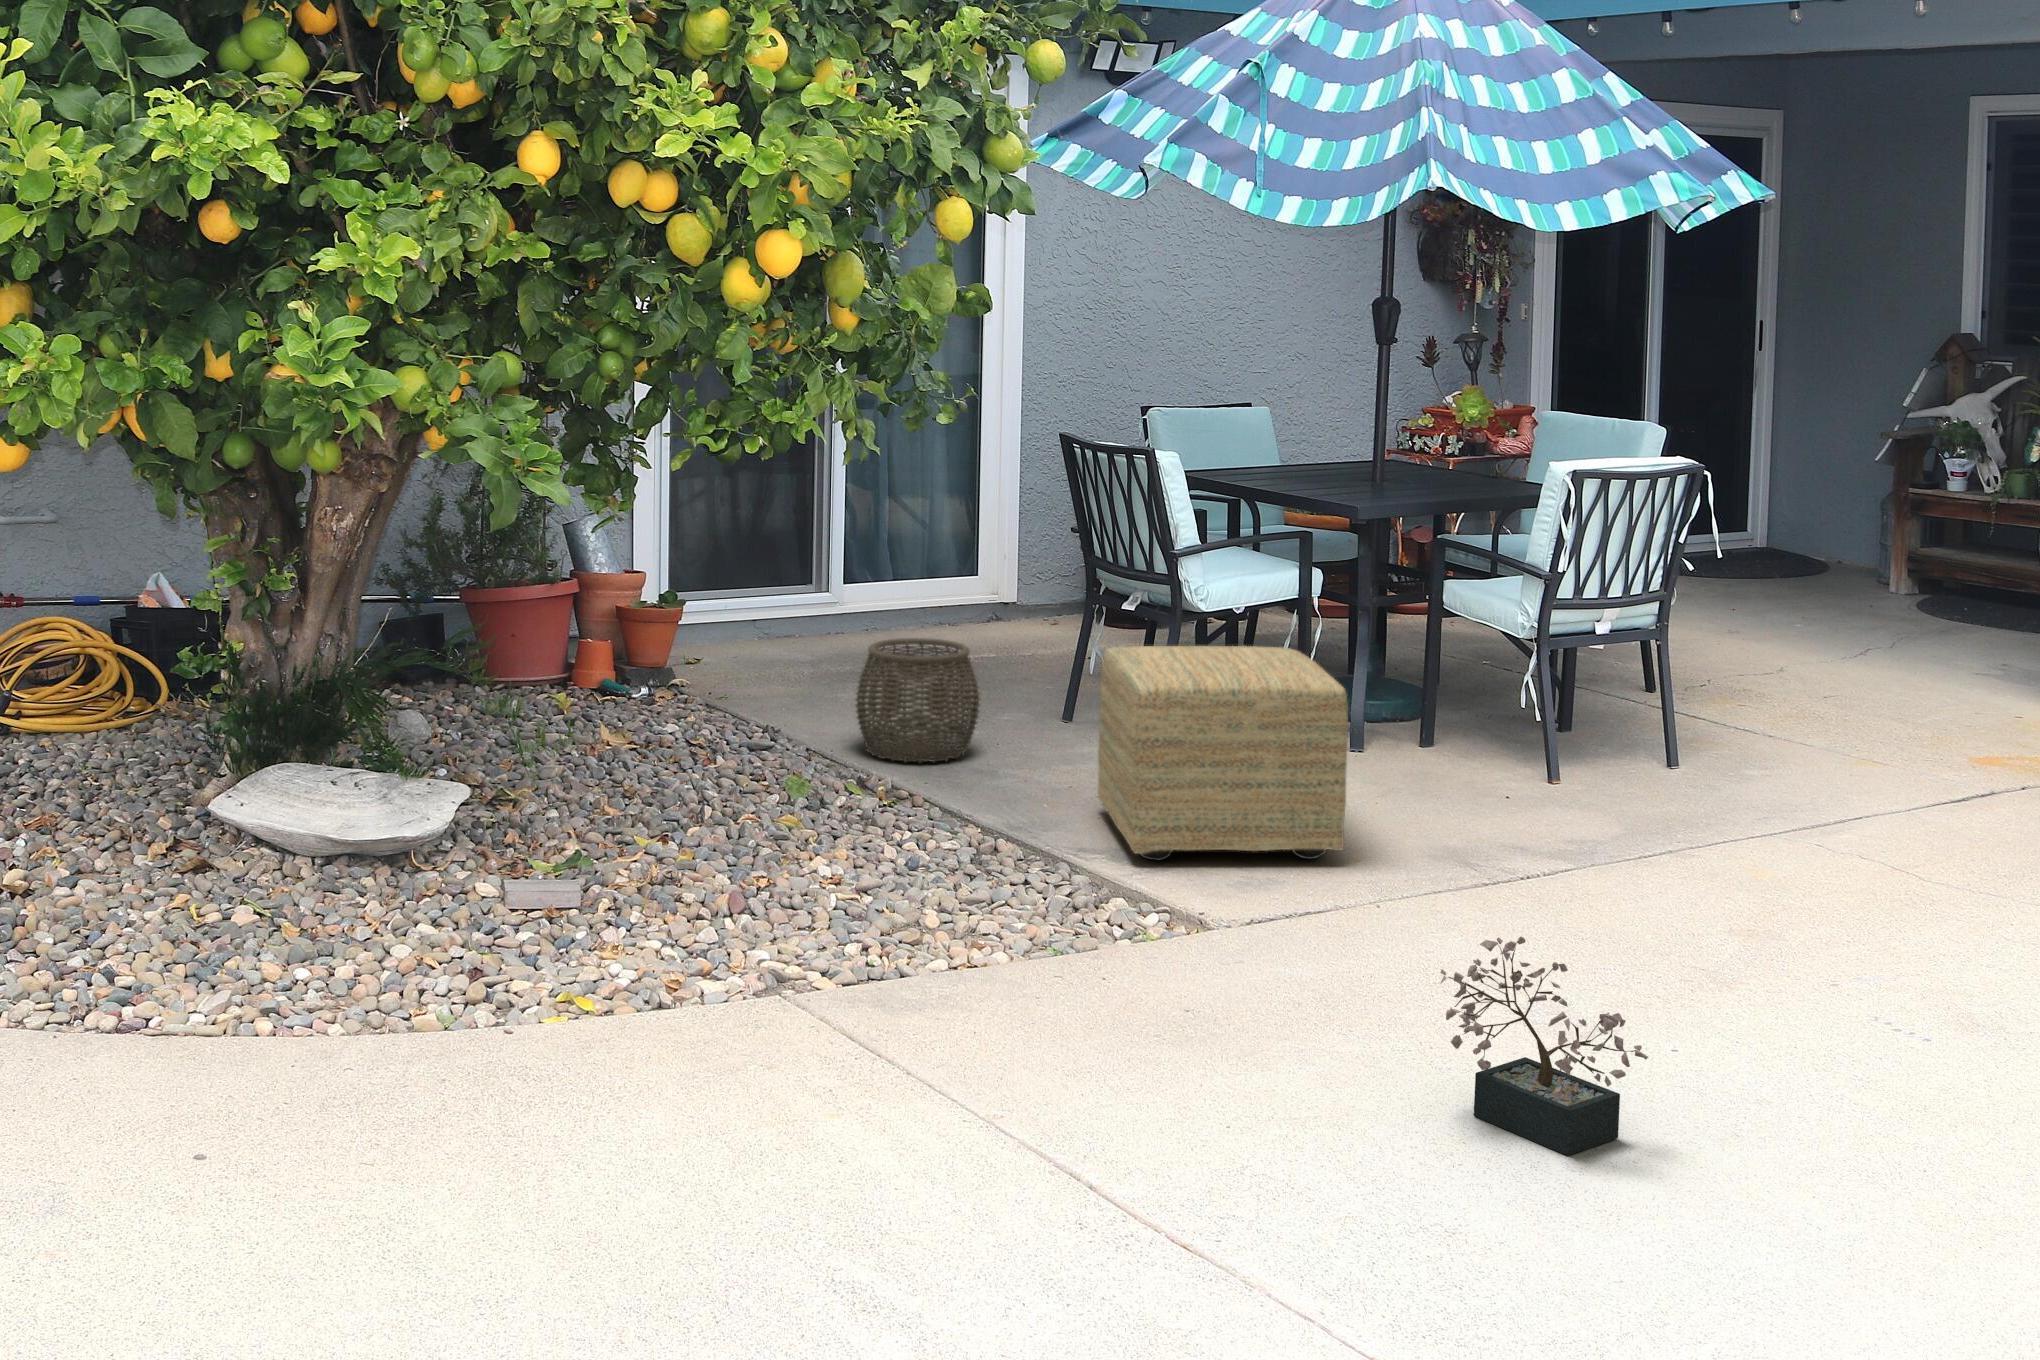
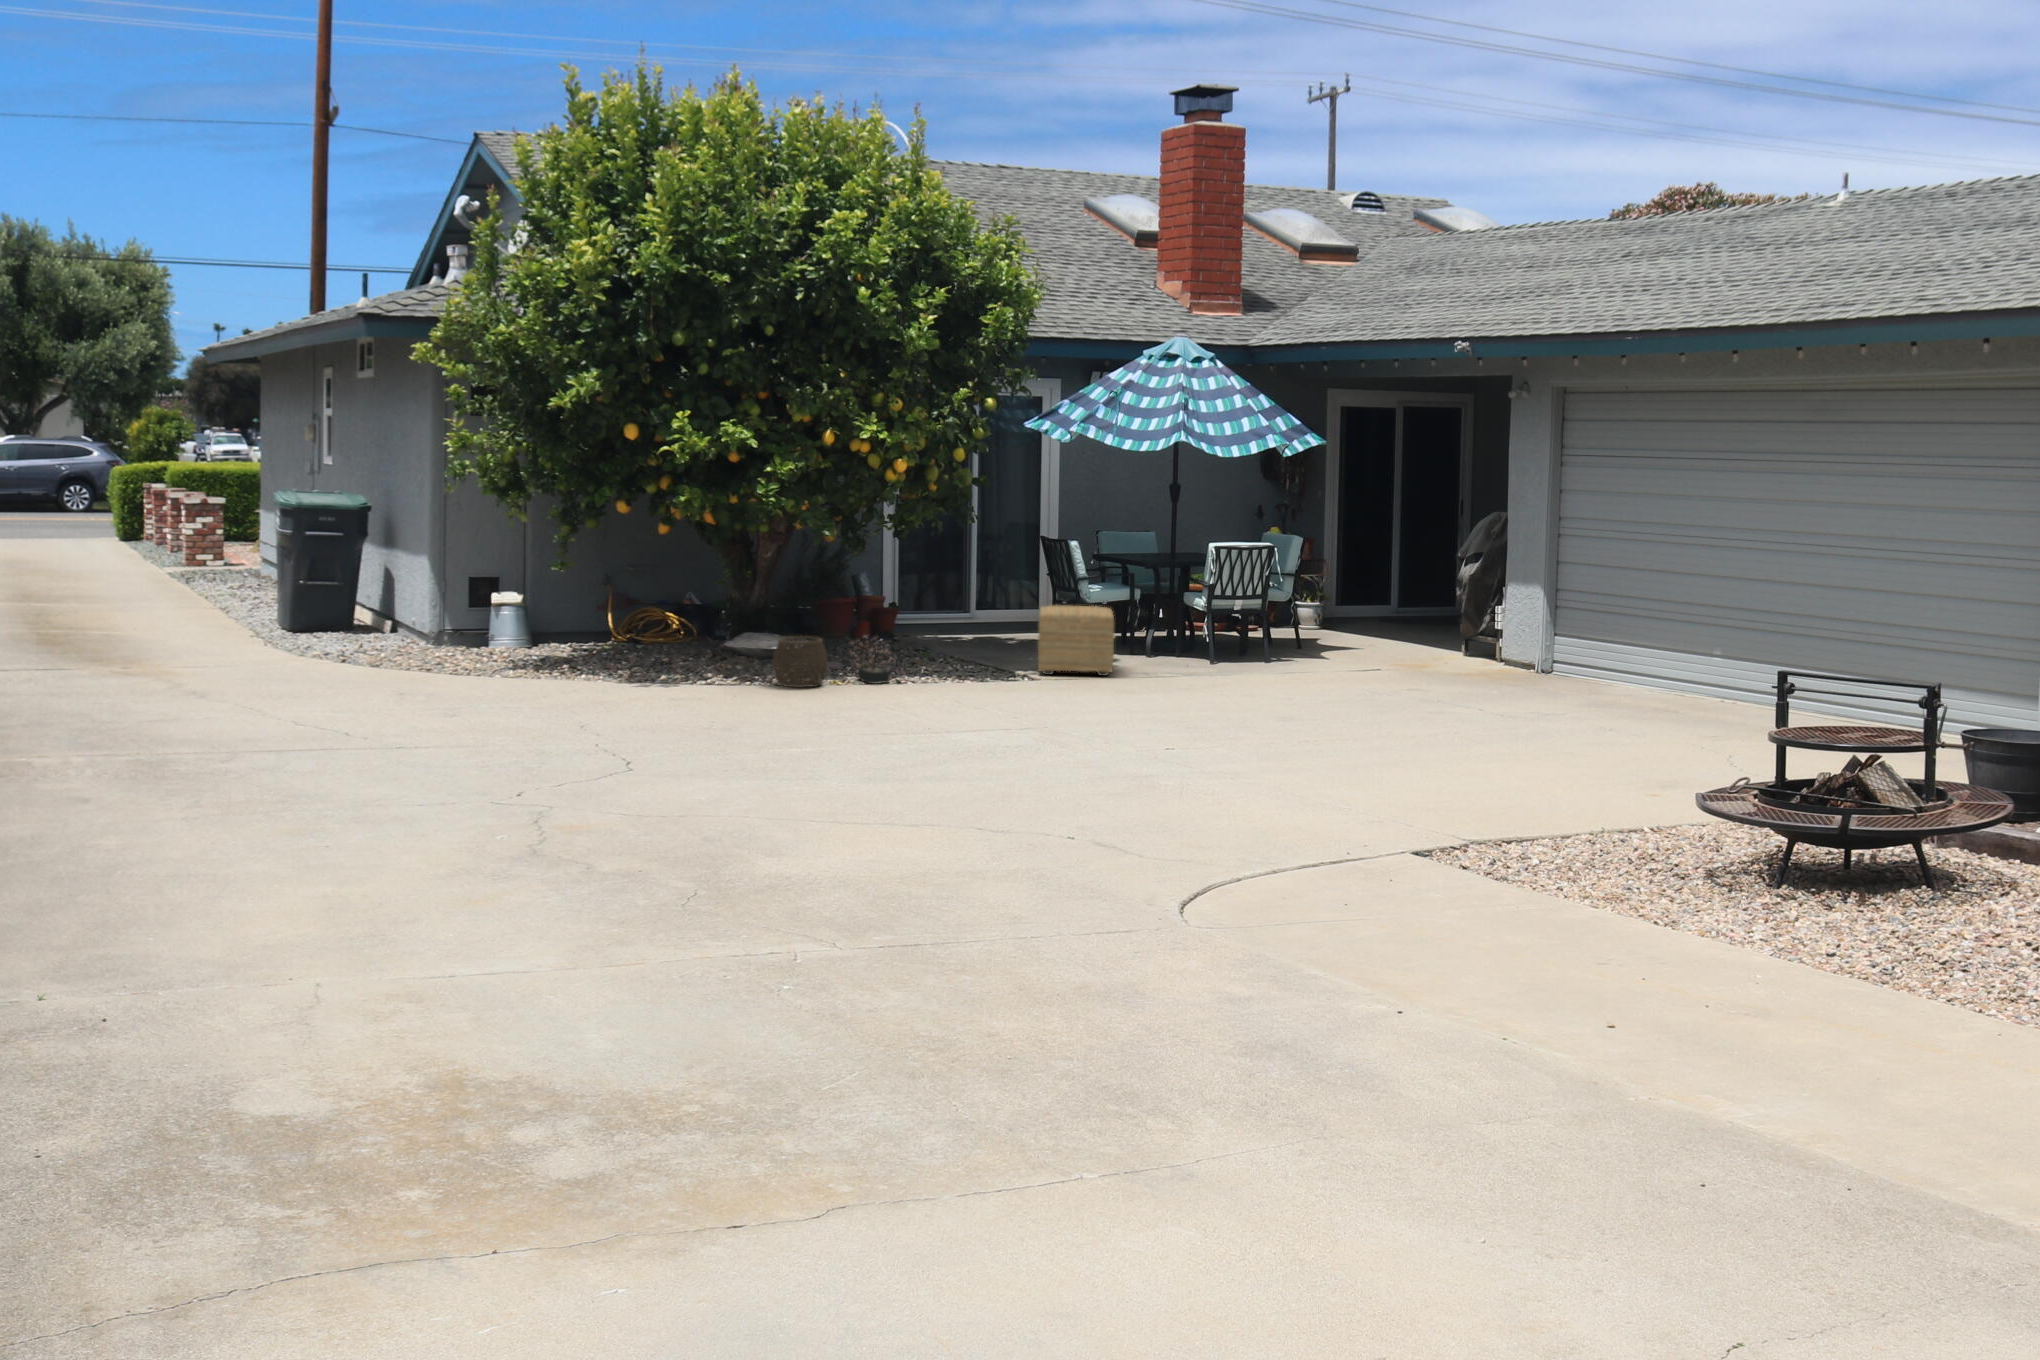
woven basket: present [855,638,980,763] -> present [773,636,827,688]
decorative plant: present [1440,937,1648,1156] -> present [853,640,891,684]

